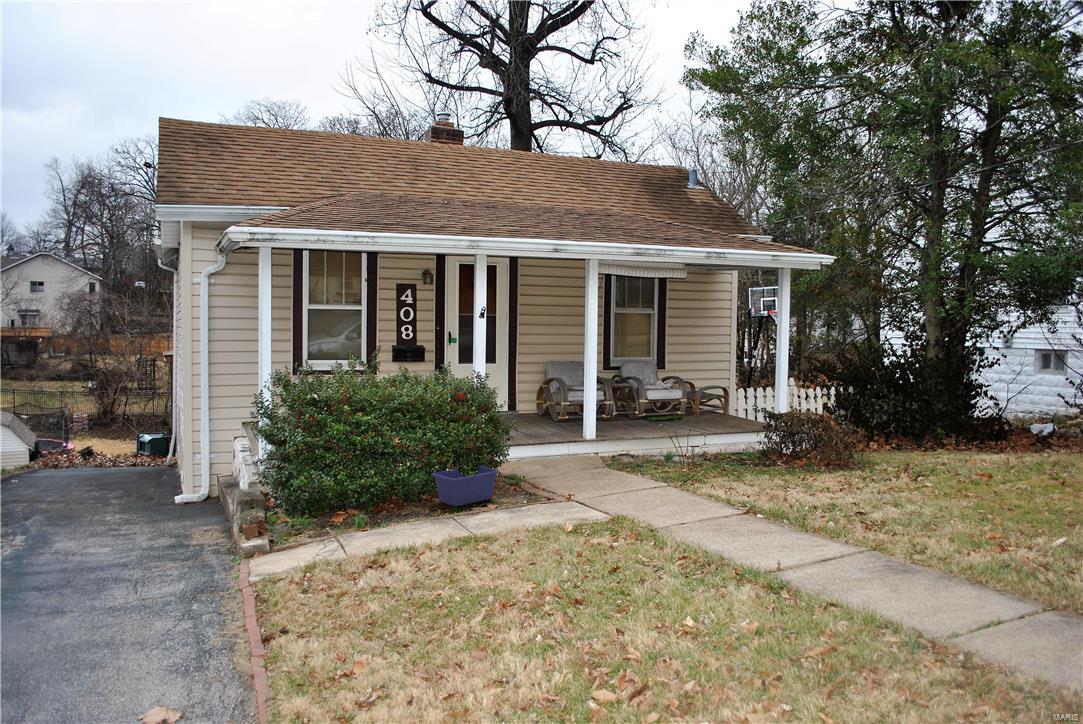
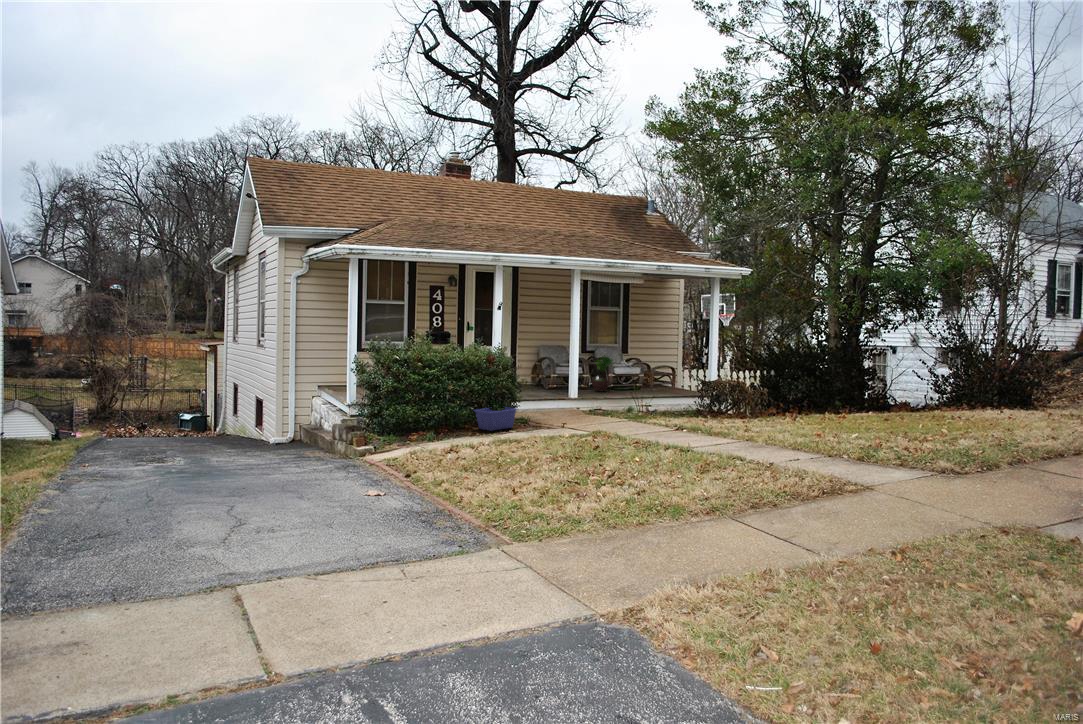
potted tree: none [617,370,647,422] -> present [592,355,612,391]

